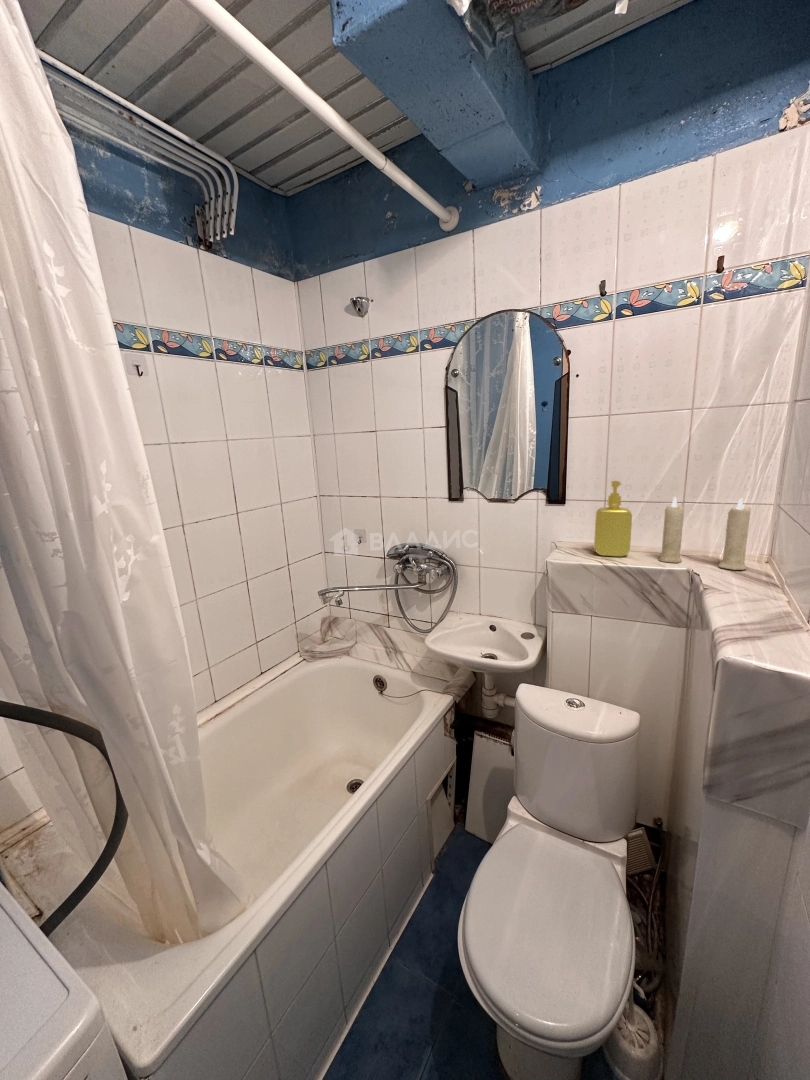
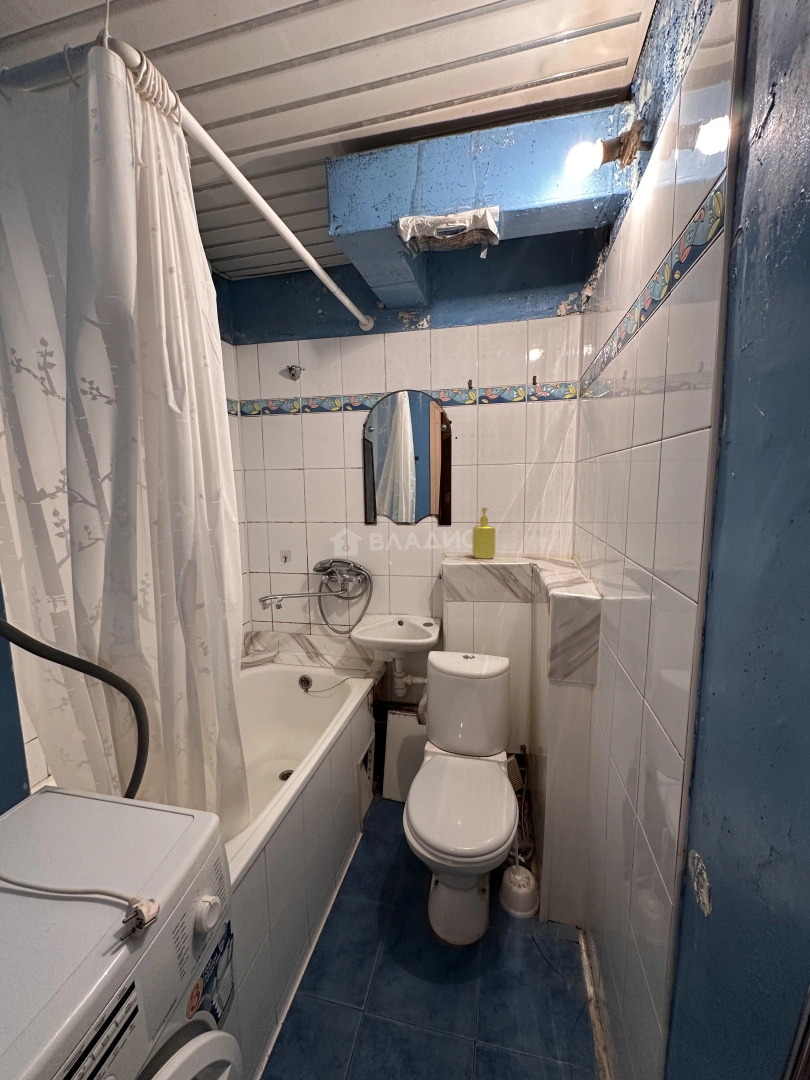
candle: present [658,497,751,570] -> none [512,516,561,562]

